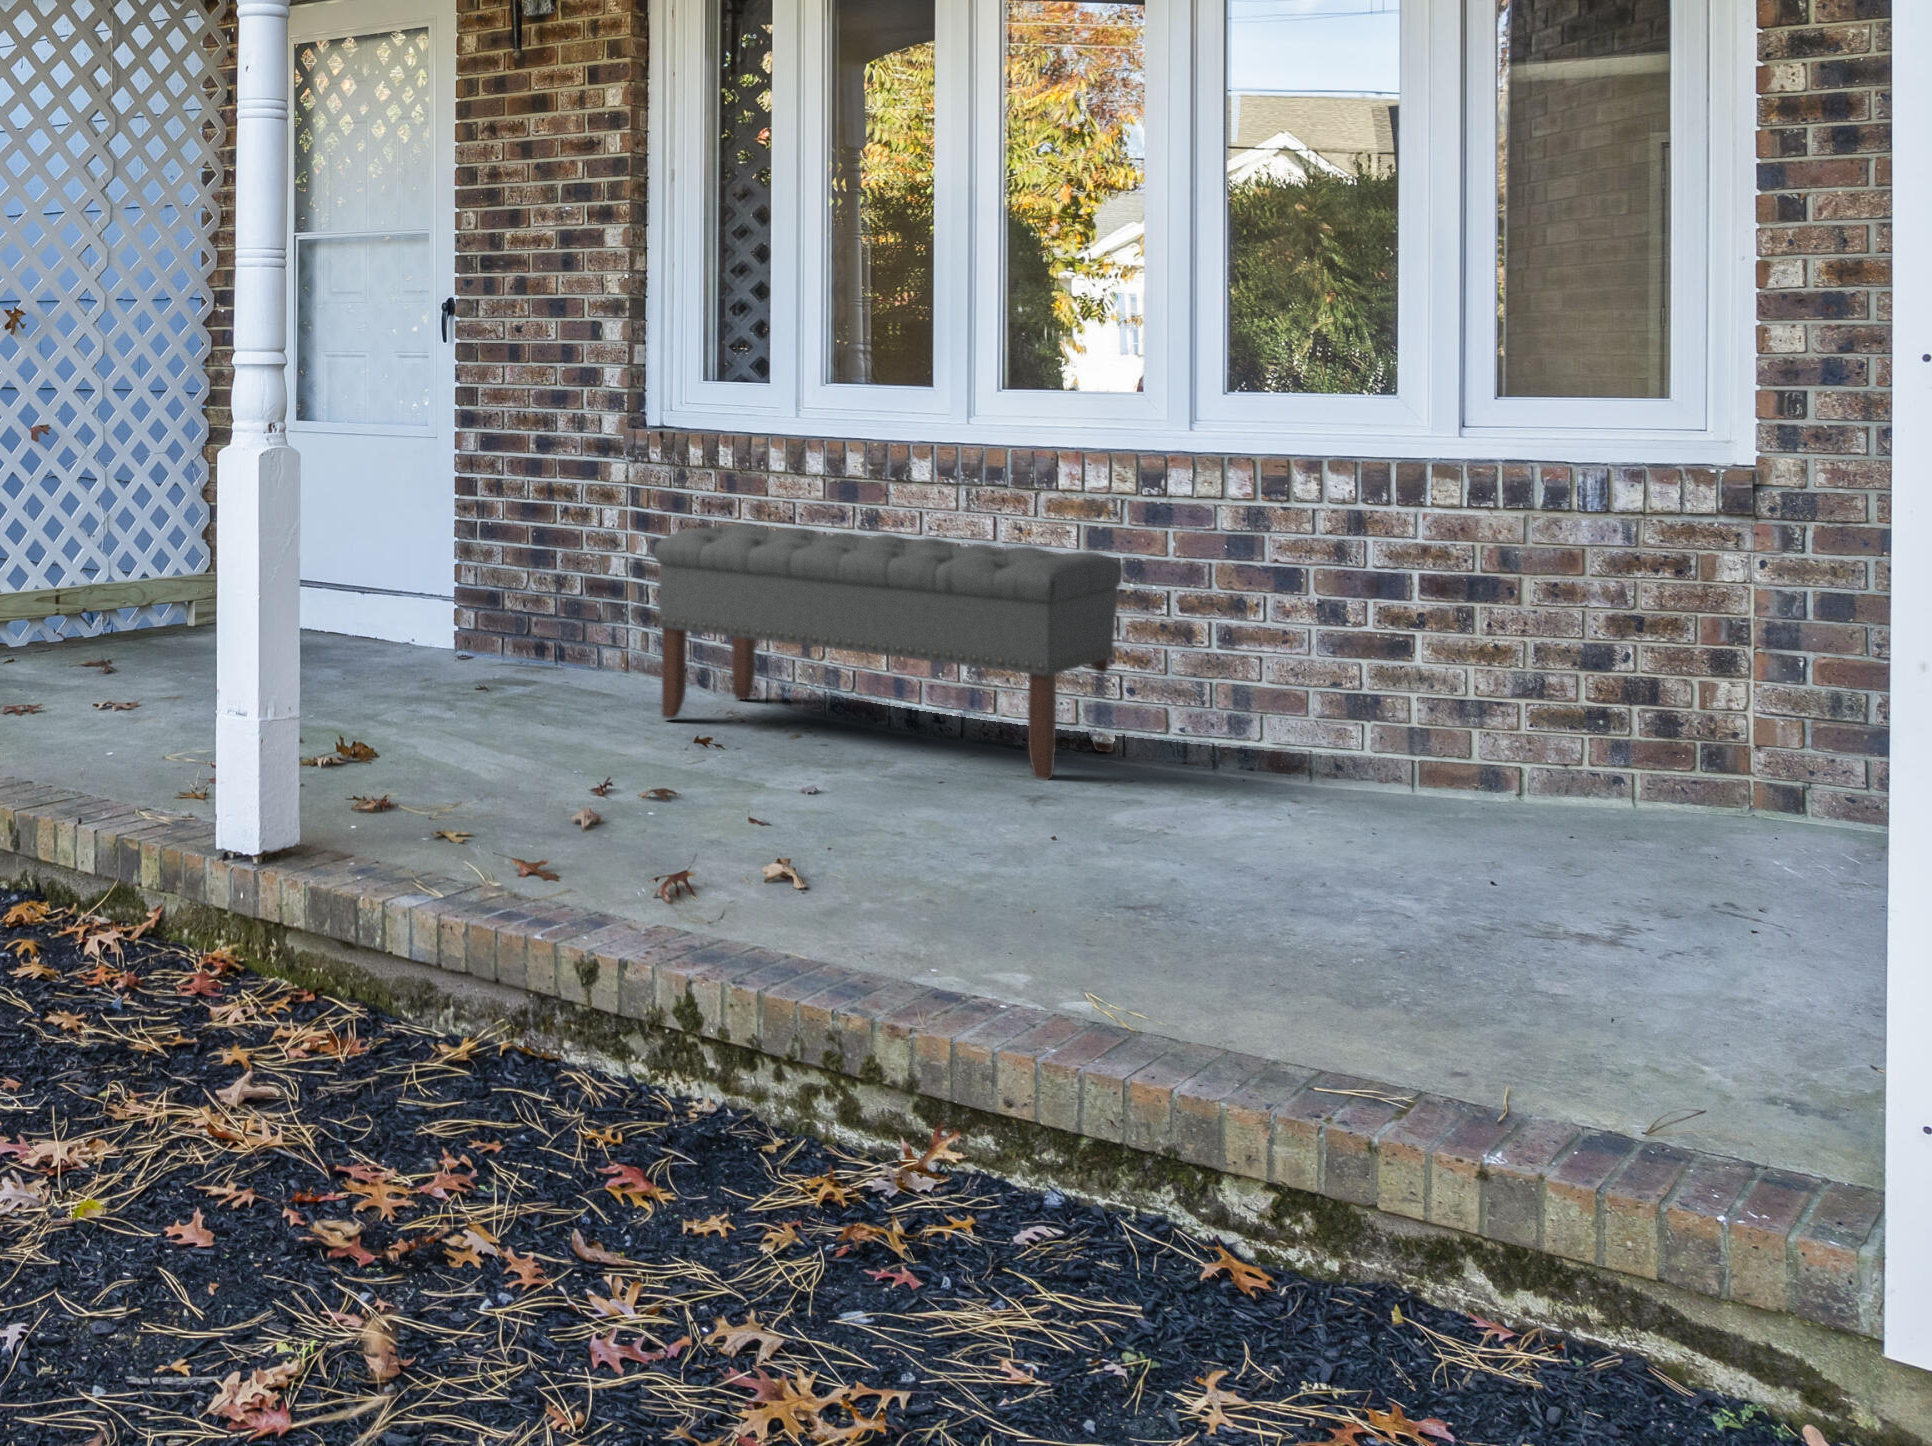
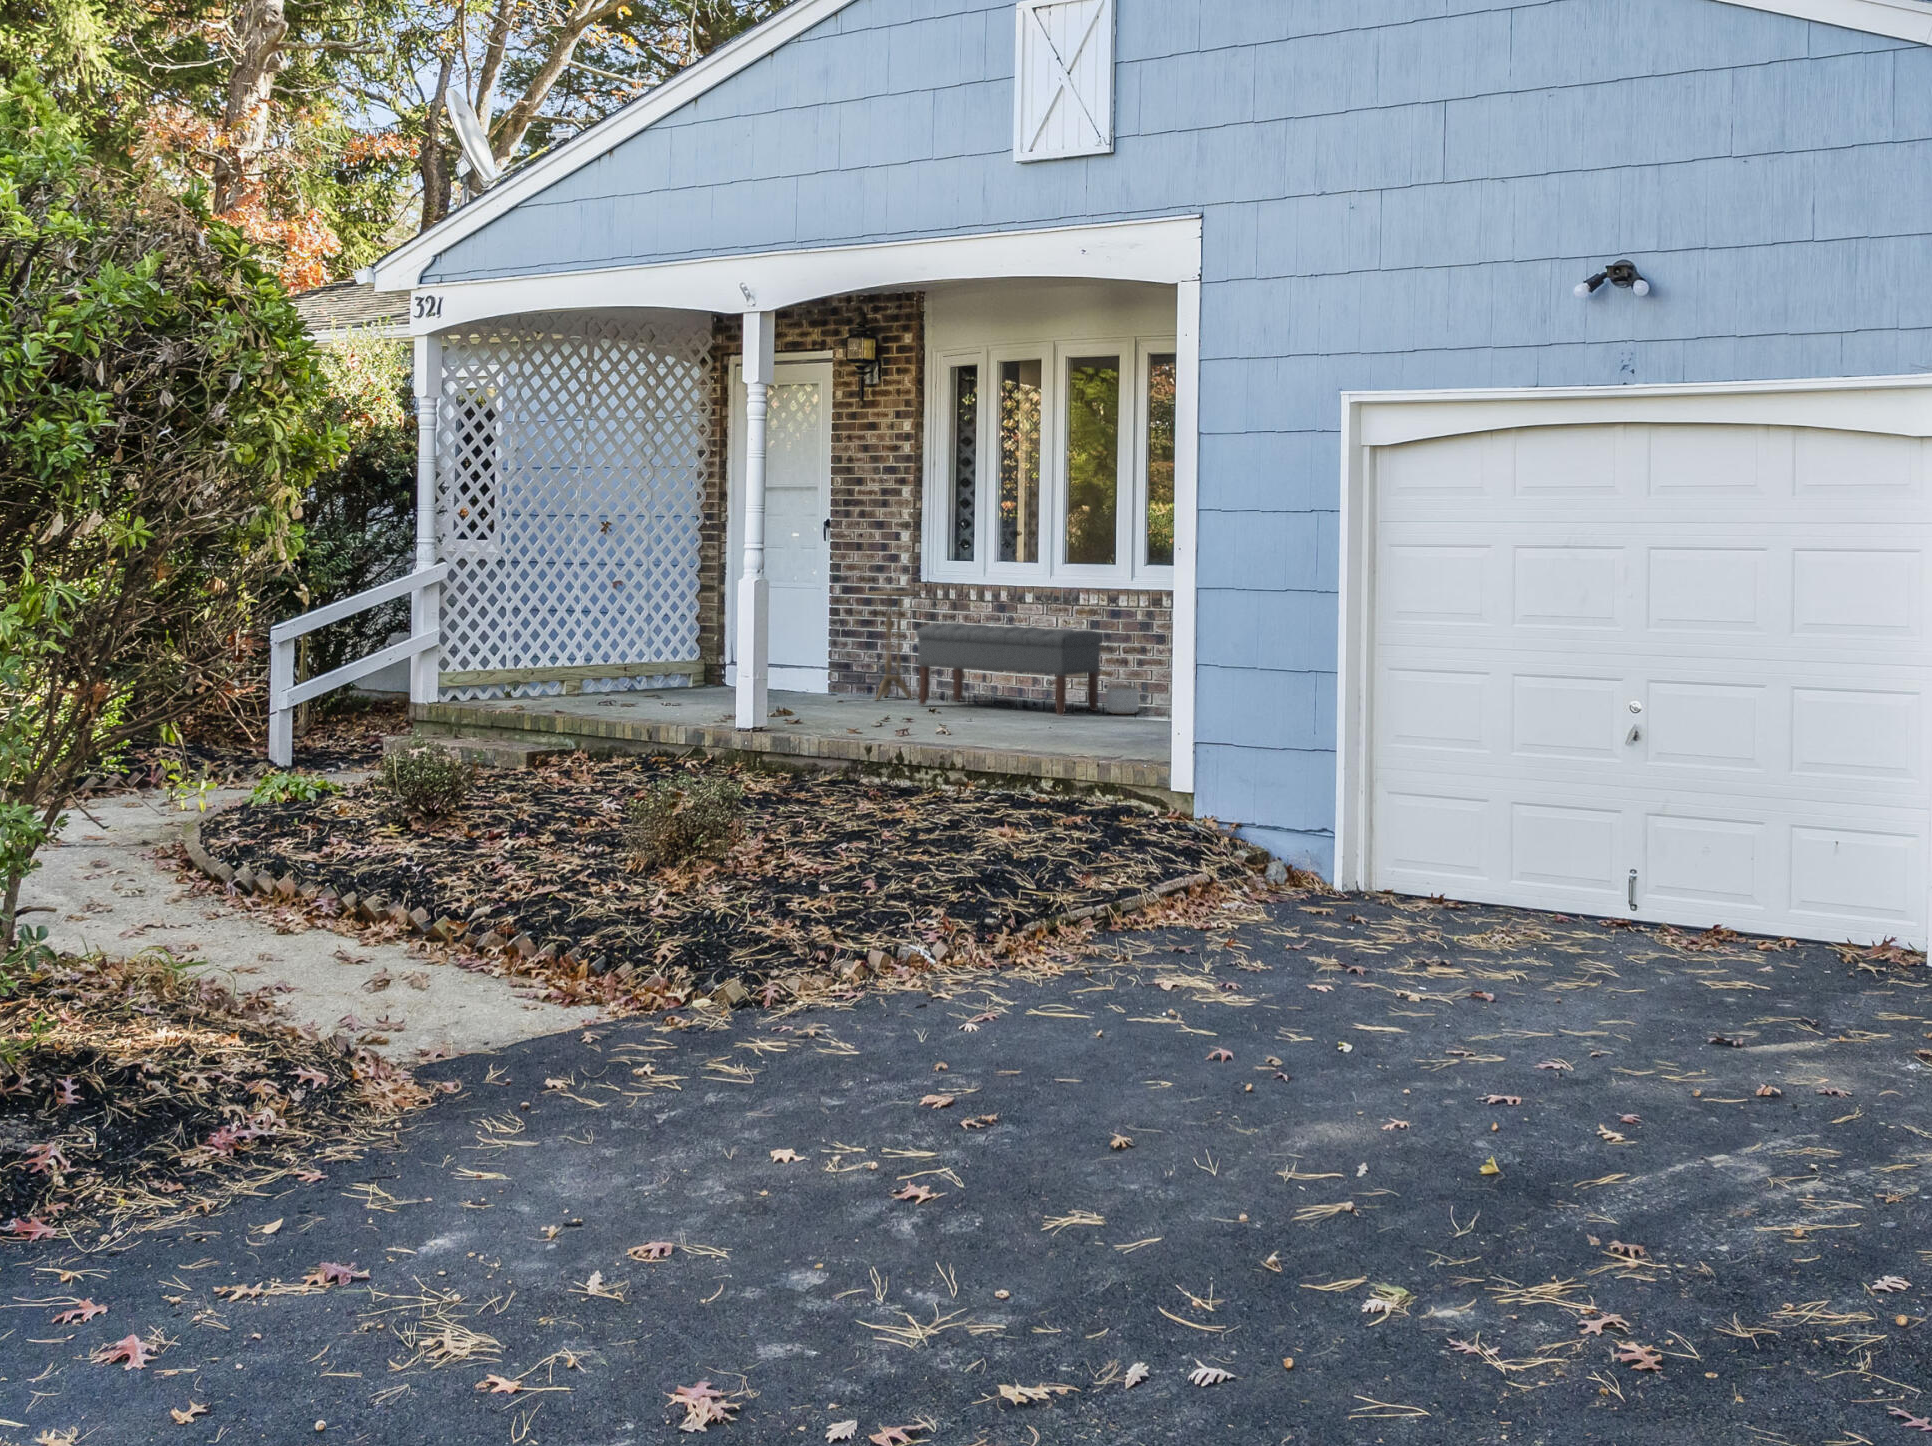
side table: none [530,448,655,694] -> present [865,591,921,700]
planter: none [1151,695,1241,775] -> present [1106,686,1139,714]

